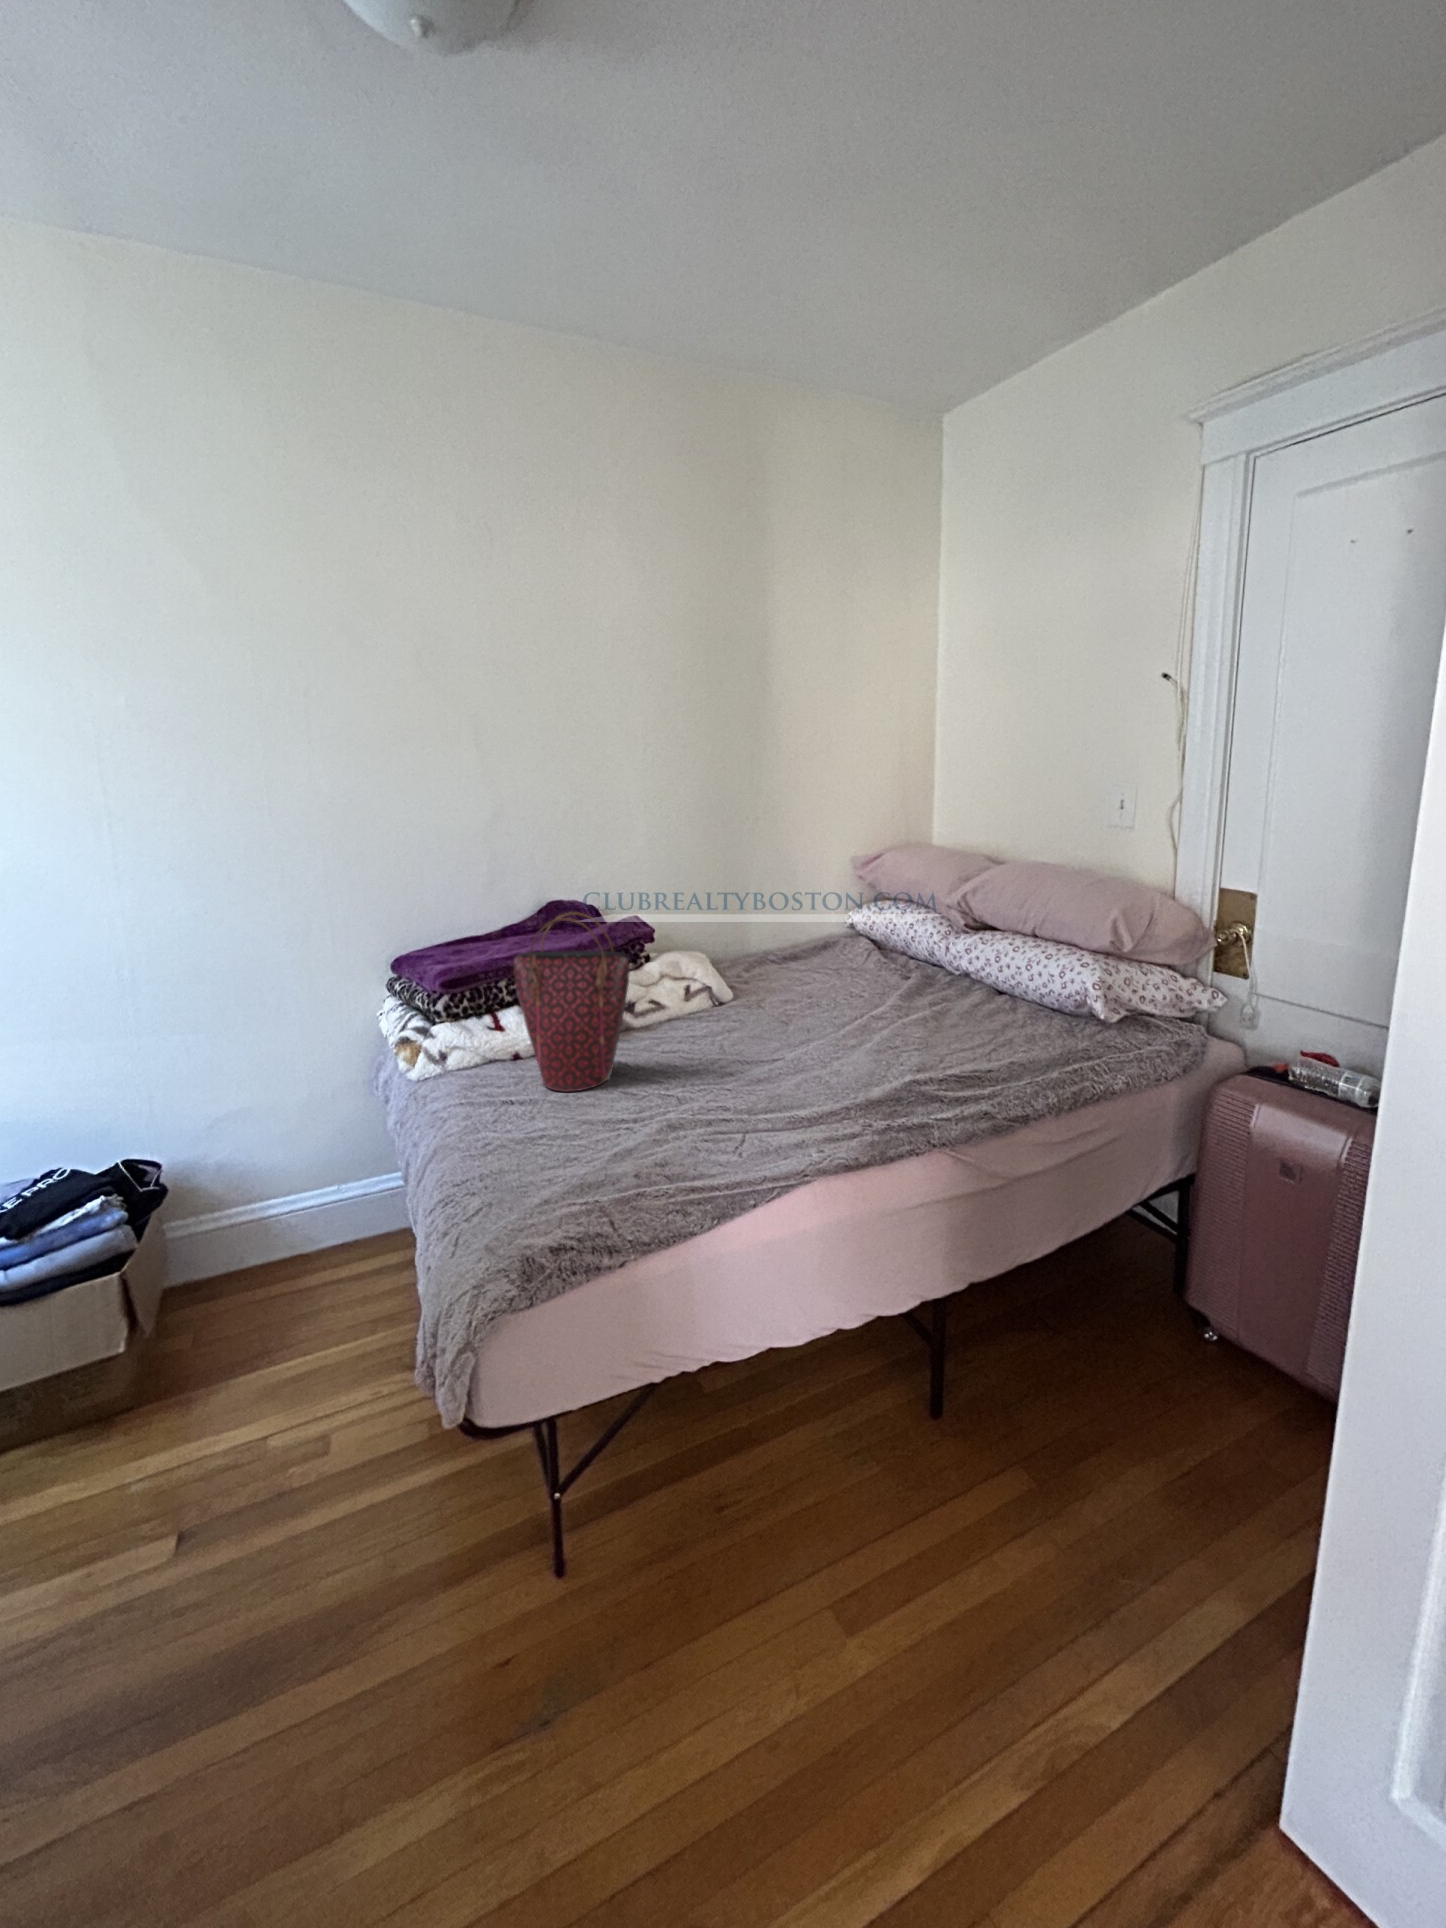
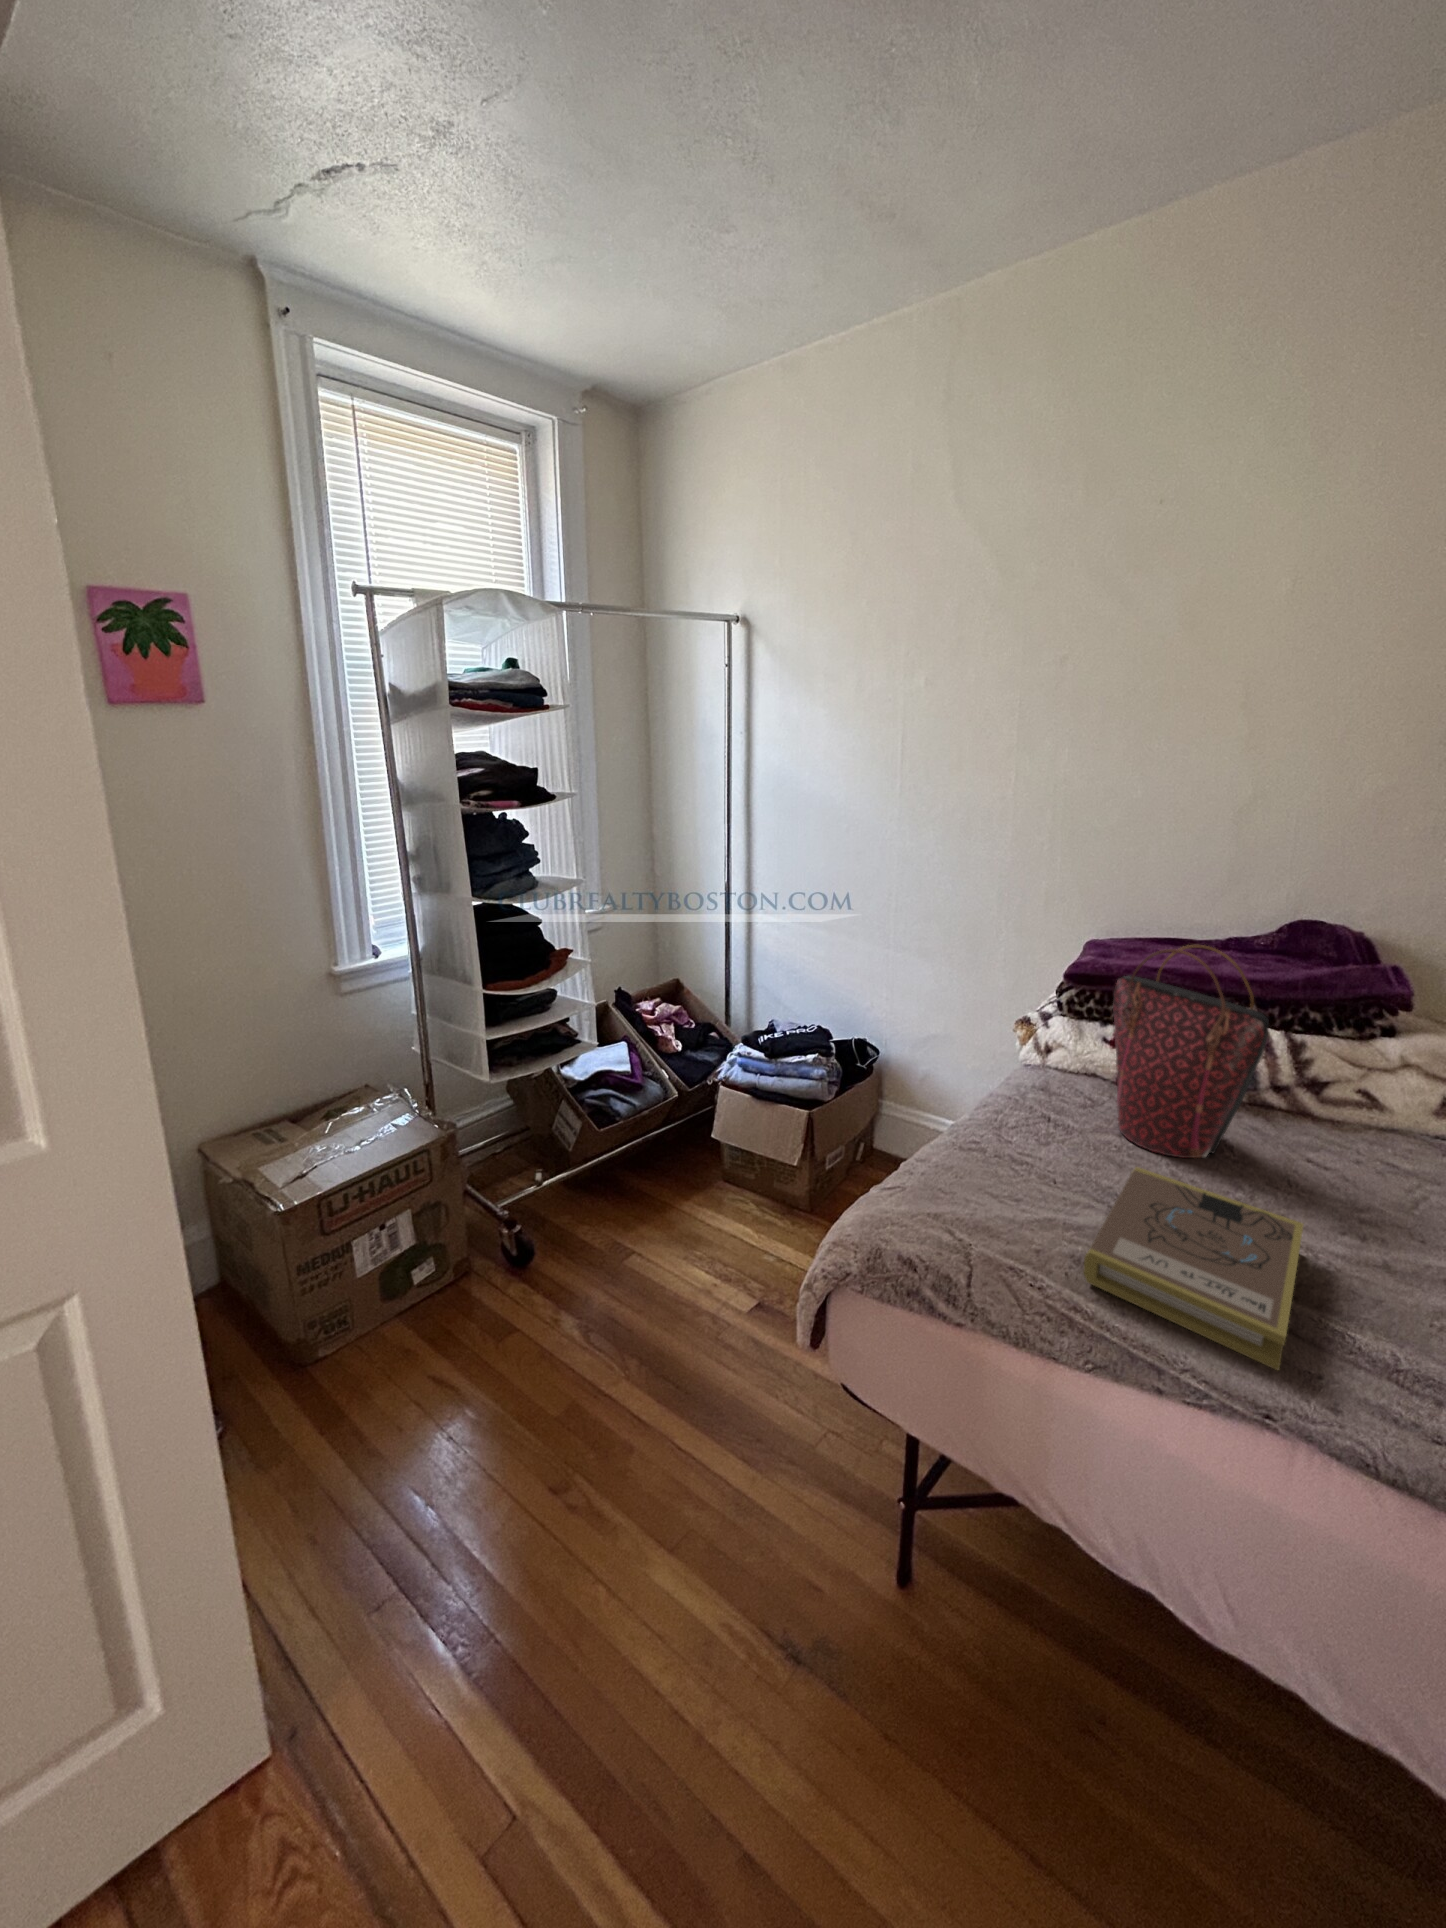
book: none [589,1081,733,1184] -> present [1084,1167,1303,1370]

